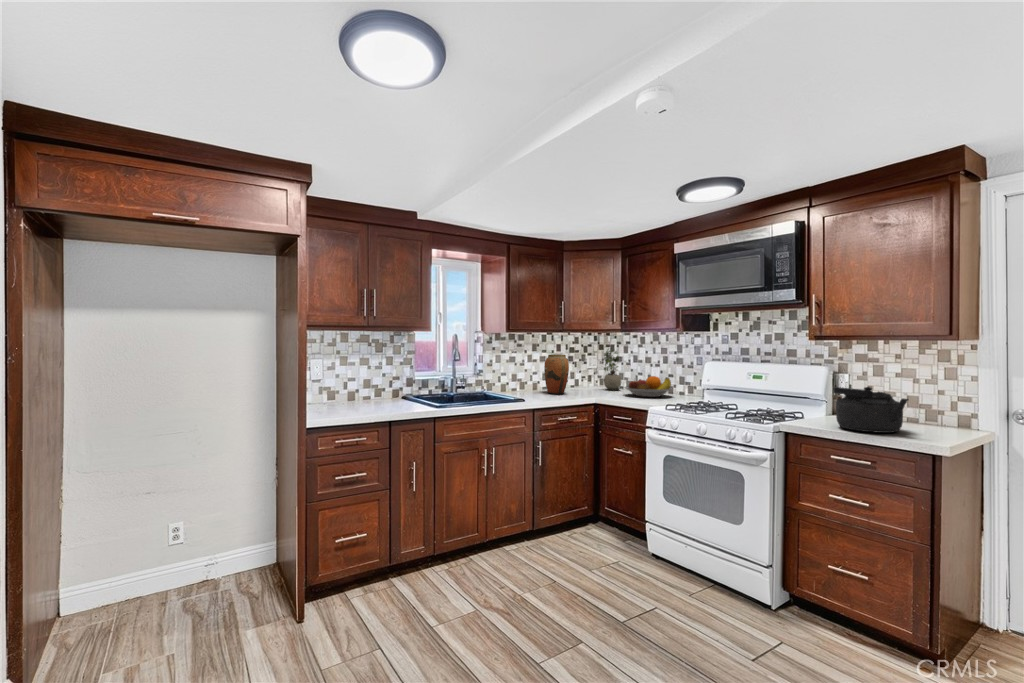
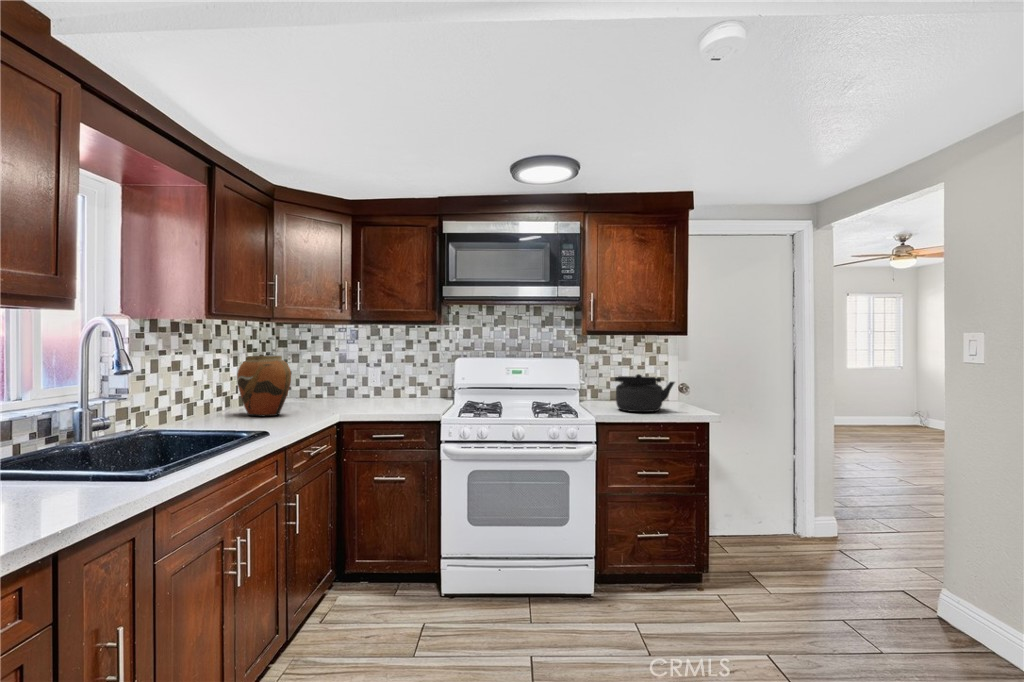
potted plant: present [604,349,622,390] -> none [302,345,327,402]
fruit bowl: present [624,376,672,397] -> none [354,378,414,405]

